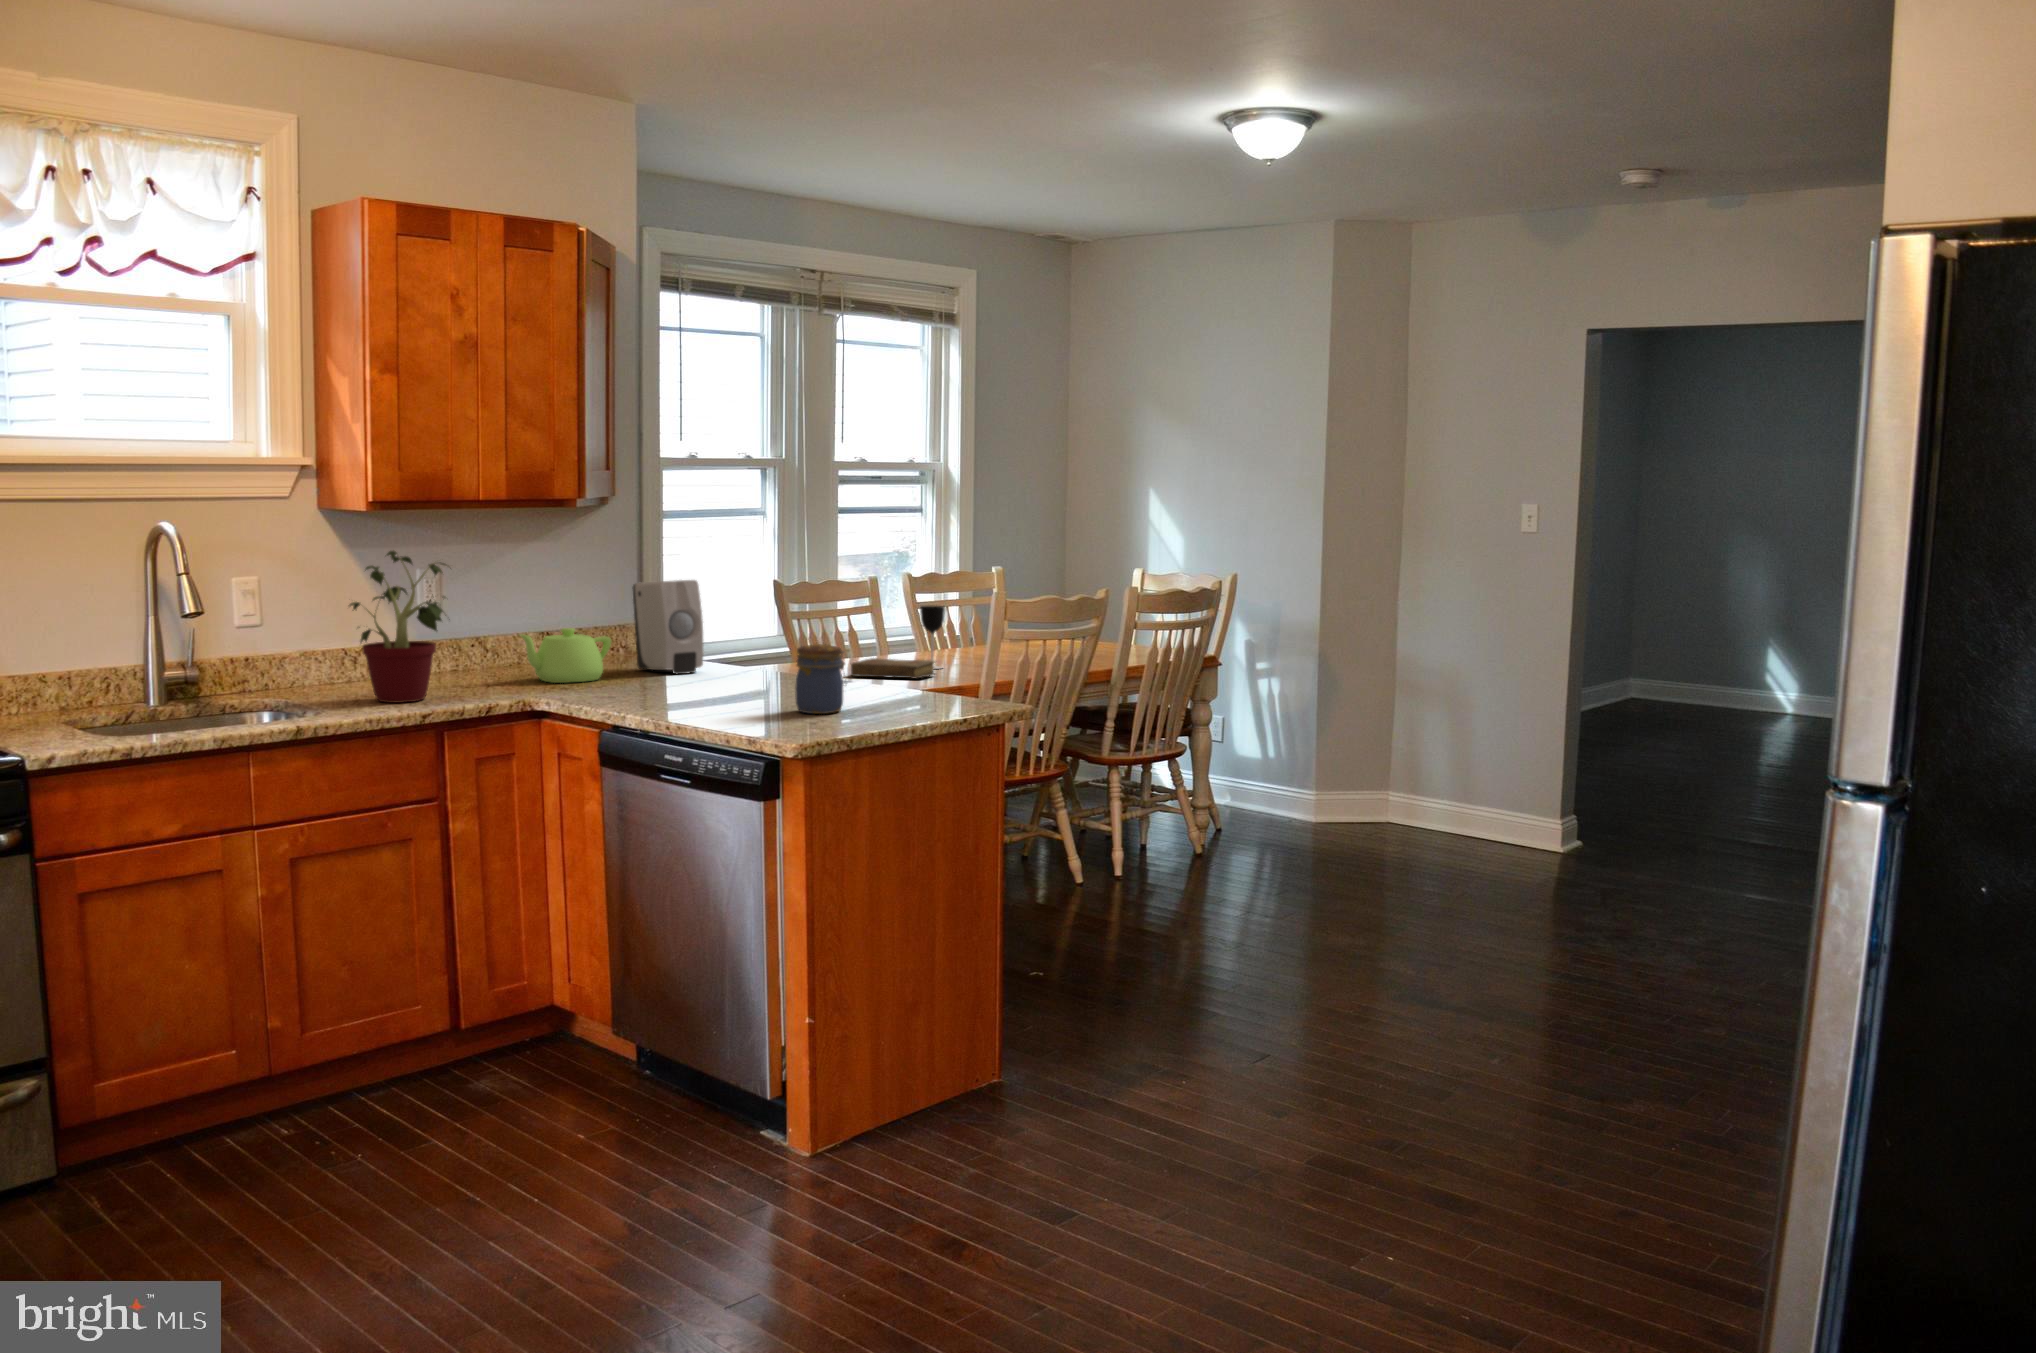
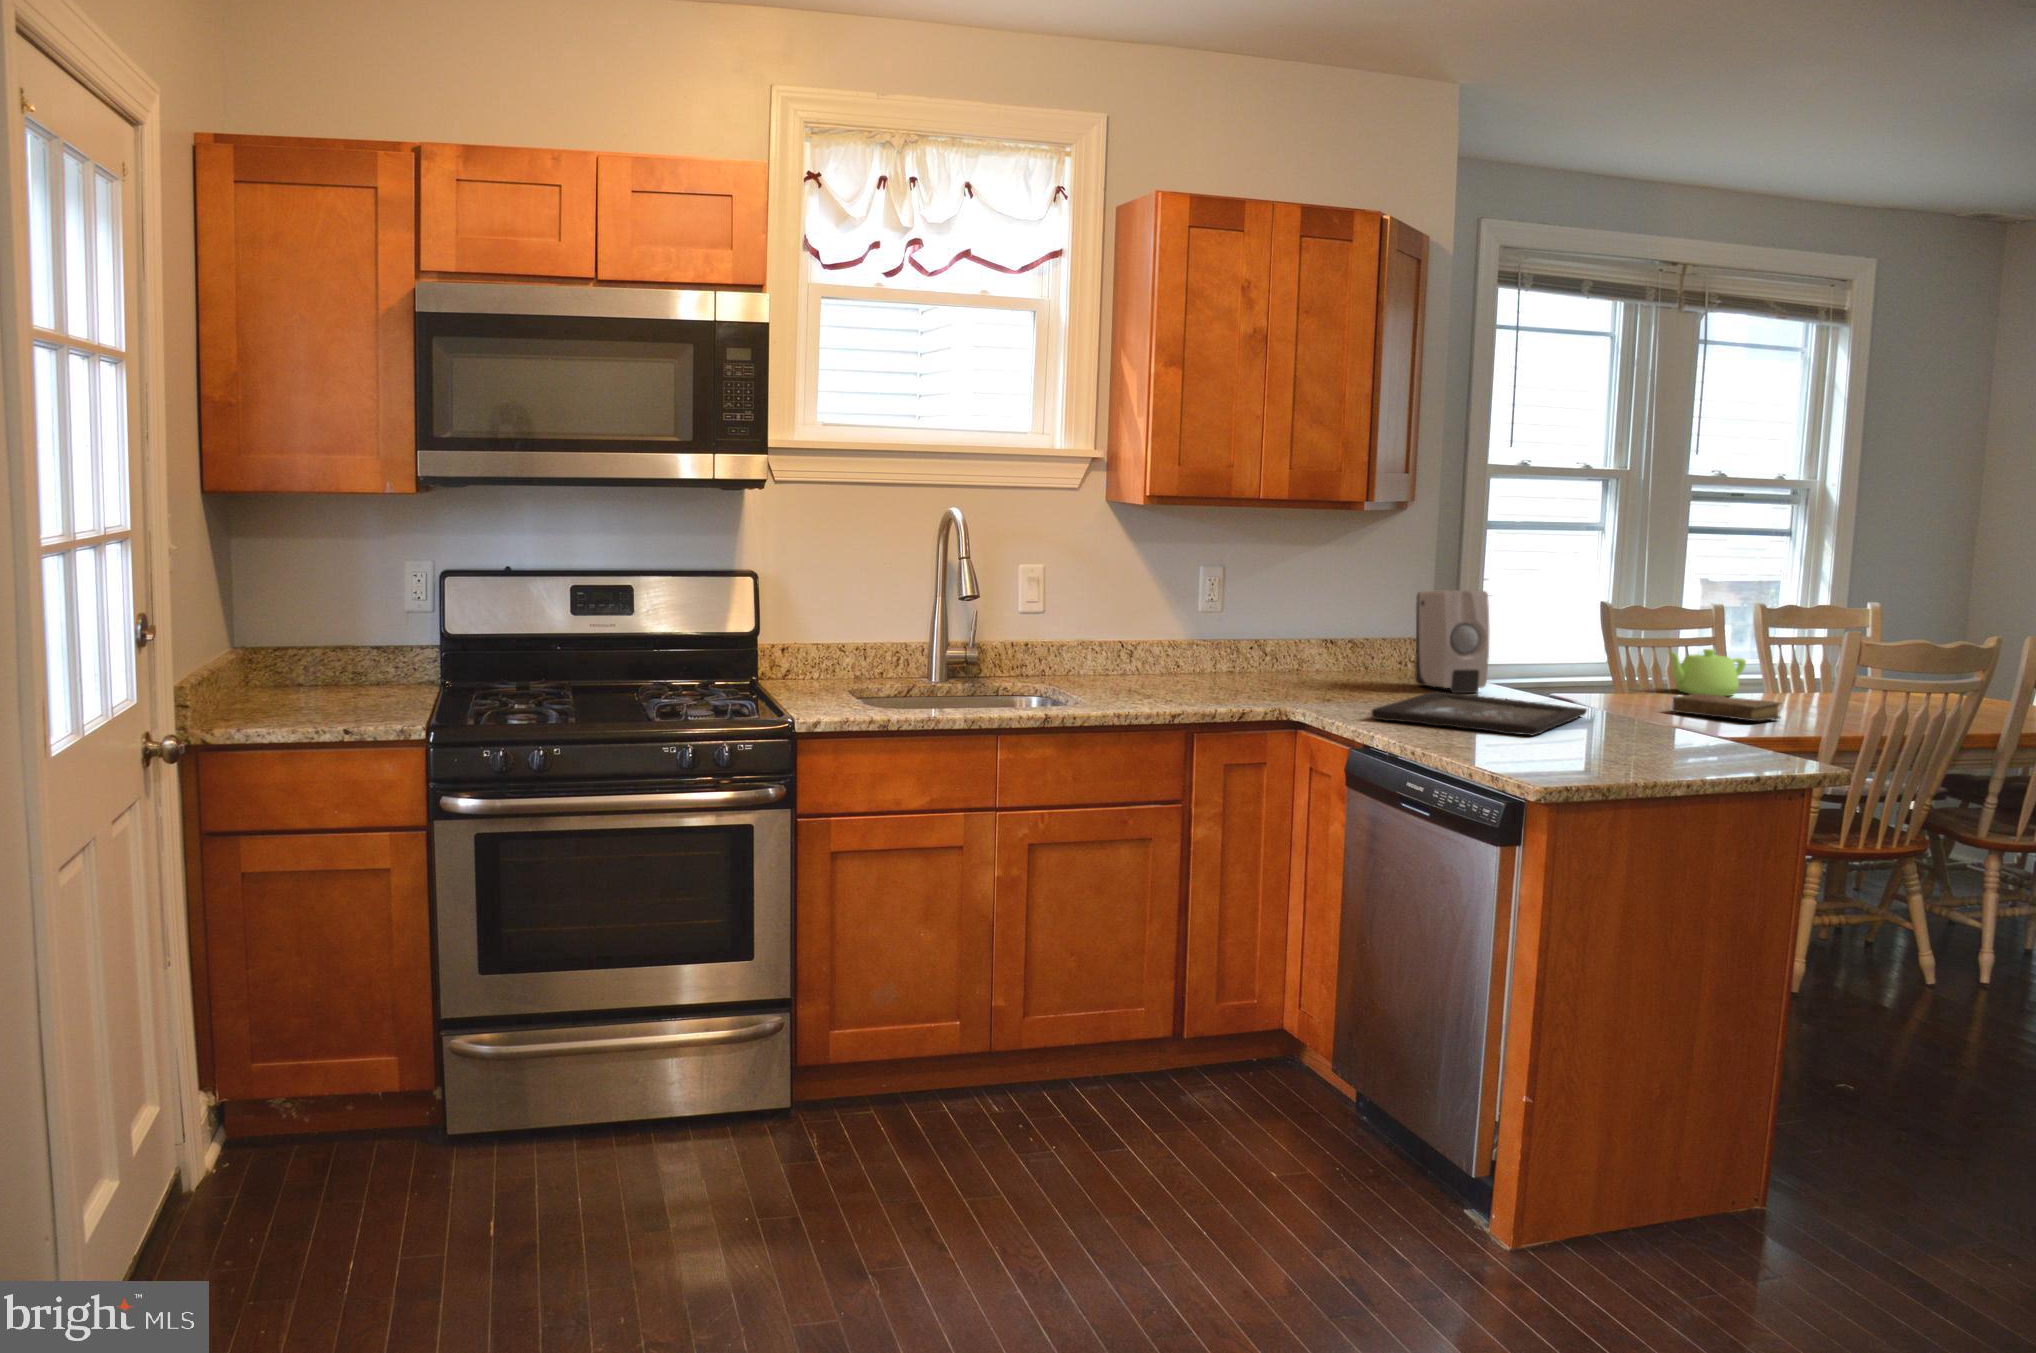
potted plant: present [349,550,446,703] -> none [1109,543,1219,699]
wine glass: present [920,606,945,669] -> none [1764,638,1801,712]
teapot: present [519,628,611,683] -> present [1669,649,1746,696]
jar: present [795,644,845,714] -> none [1571,669,1639,753]
tray: none [619,674,797,706] -> present [1372,692,1587,736]

